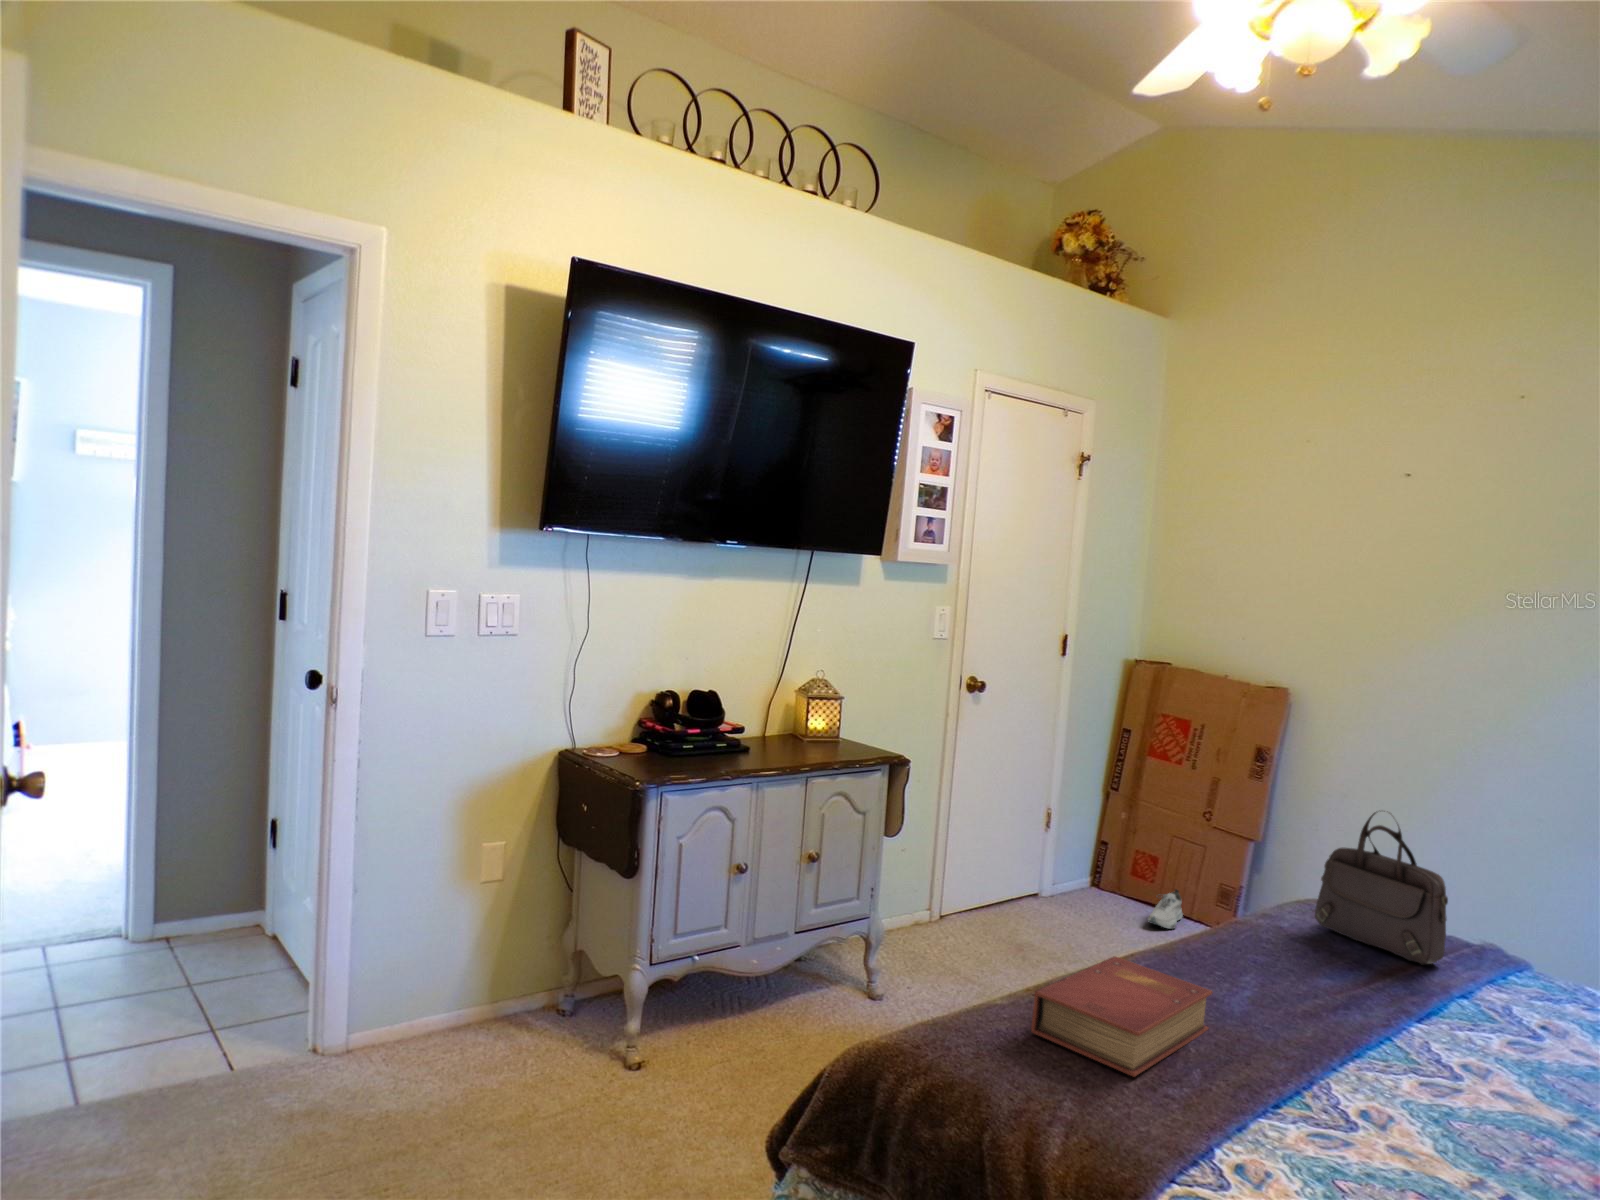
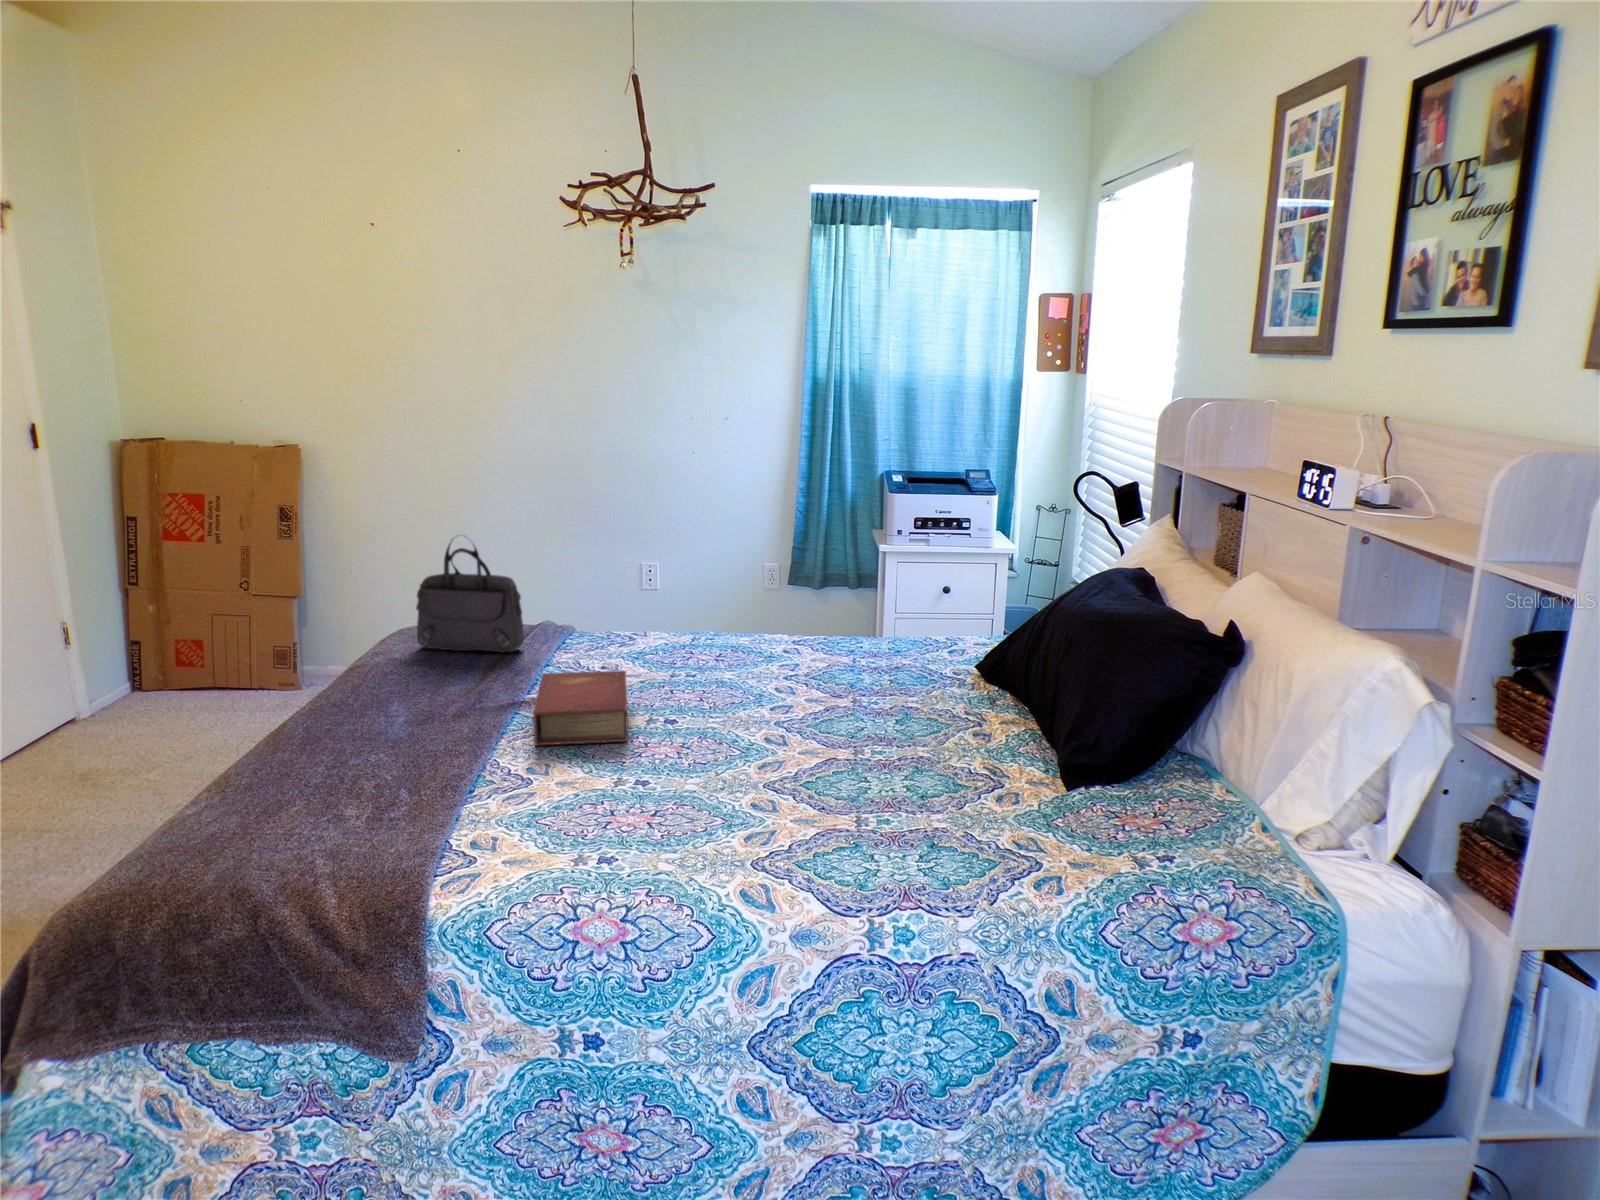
shoe: present [1148,890,1183,929] -> none [211,669,244,710]
book: present [1031,956,1212,1077] -> present [533,671,628,745]

